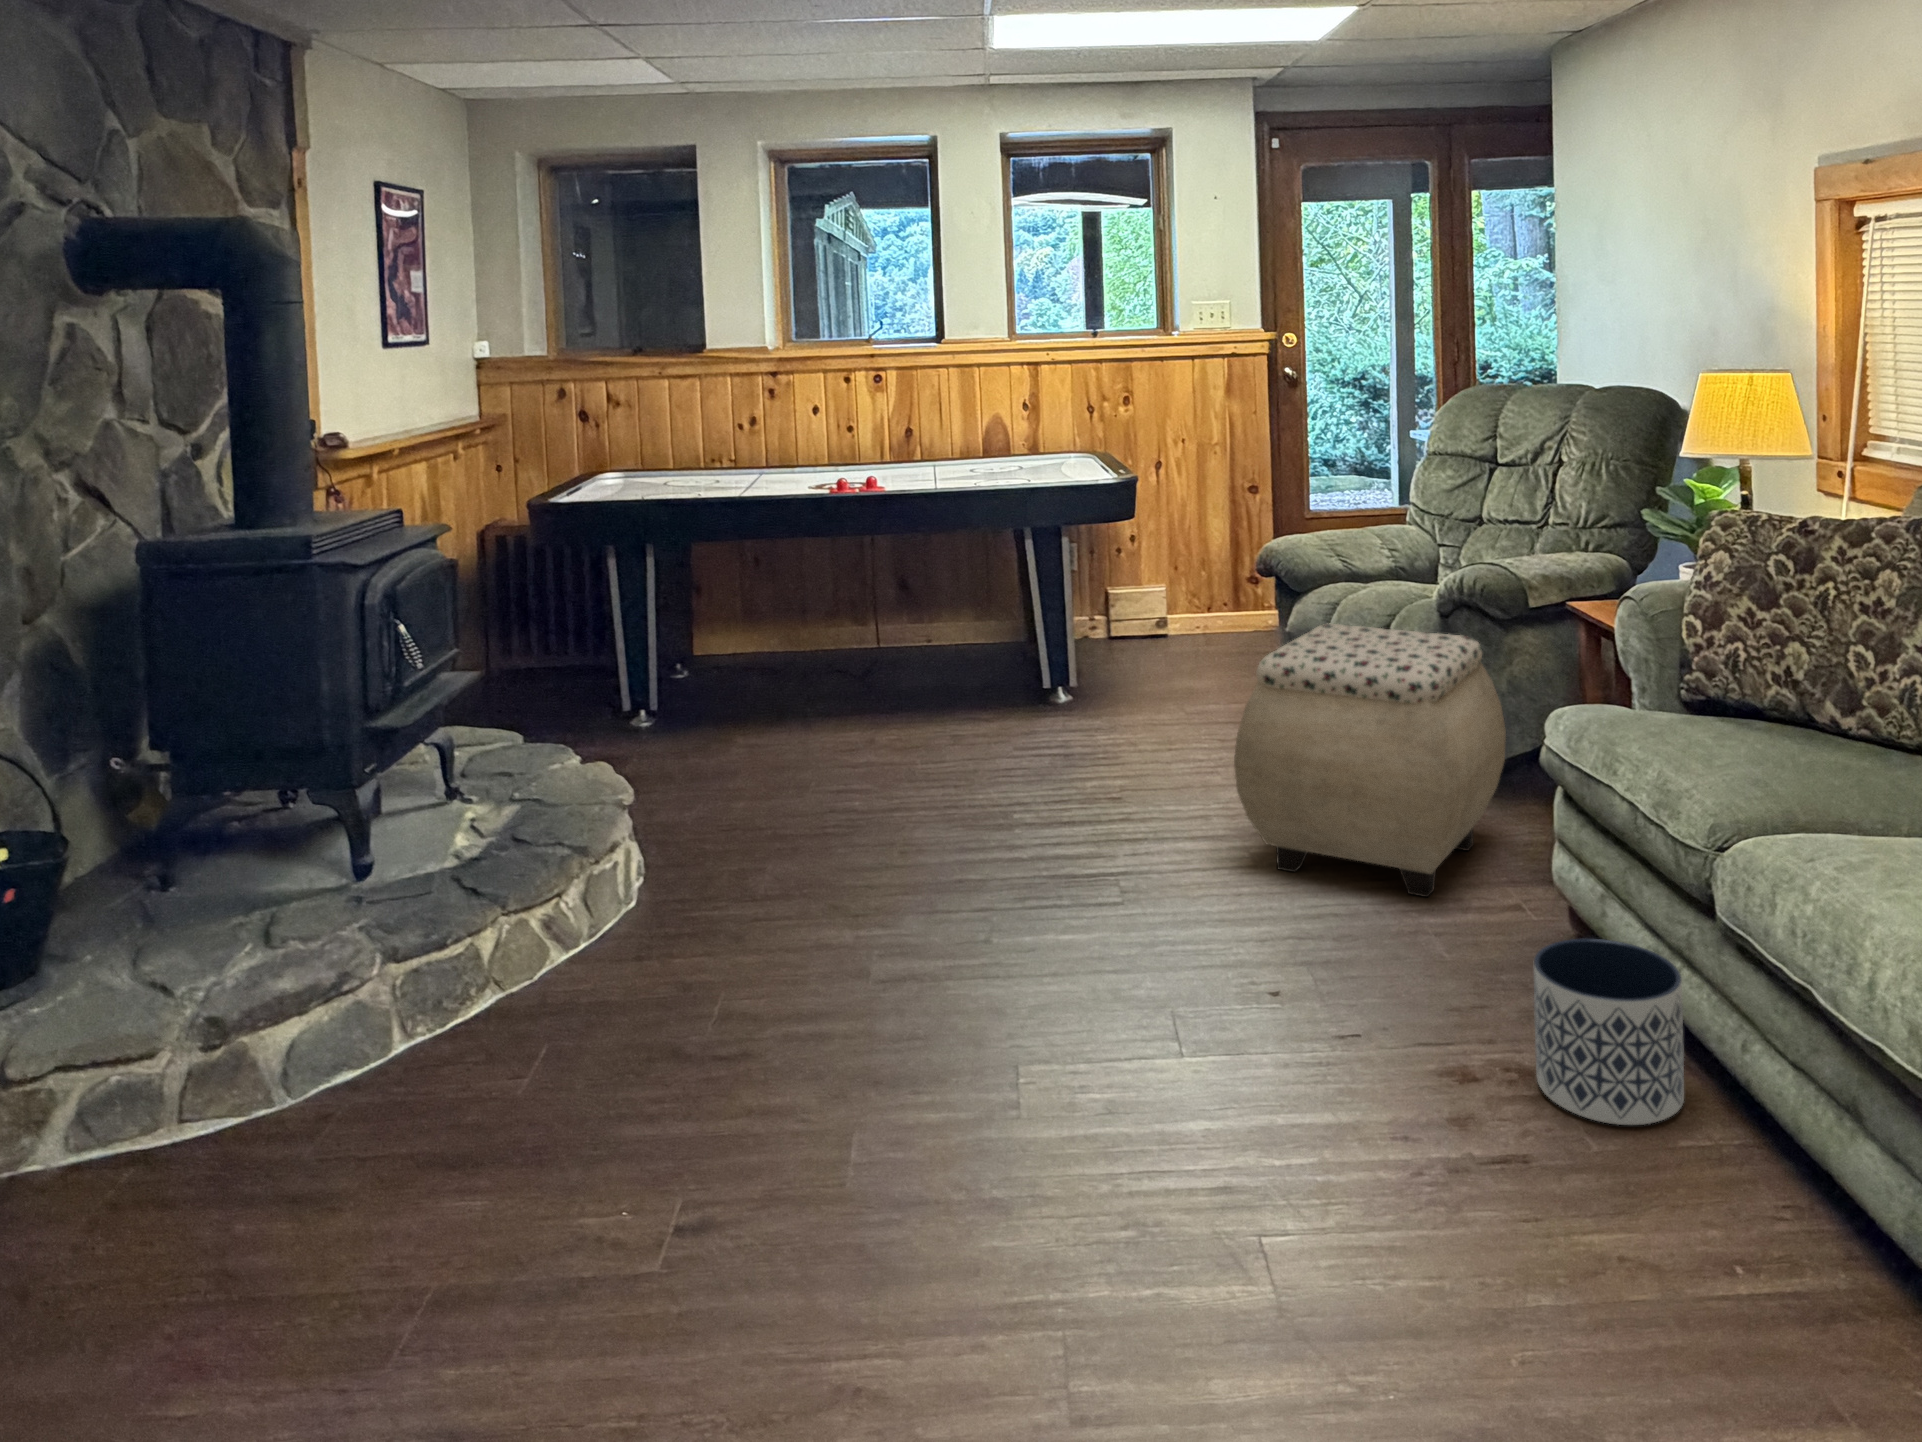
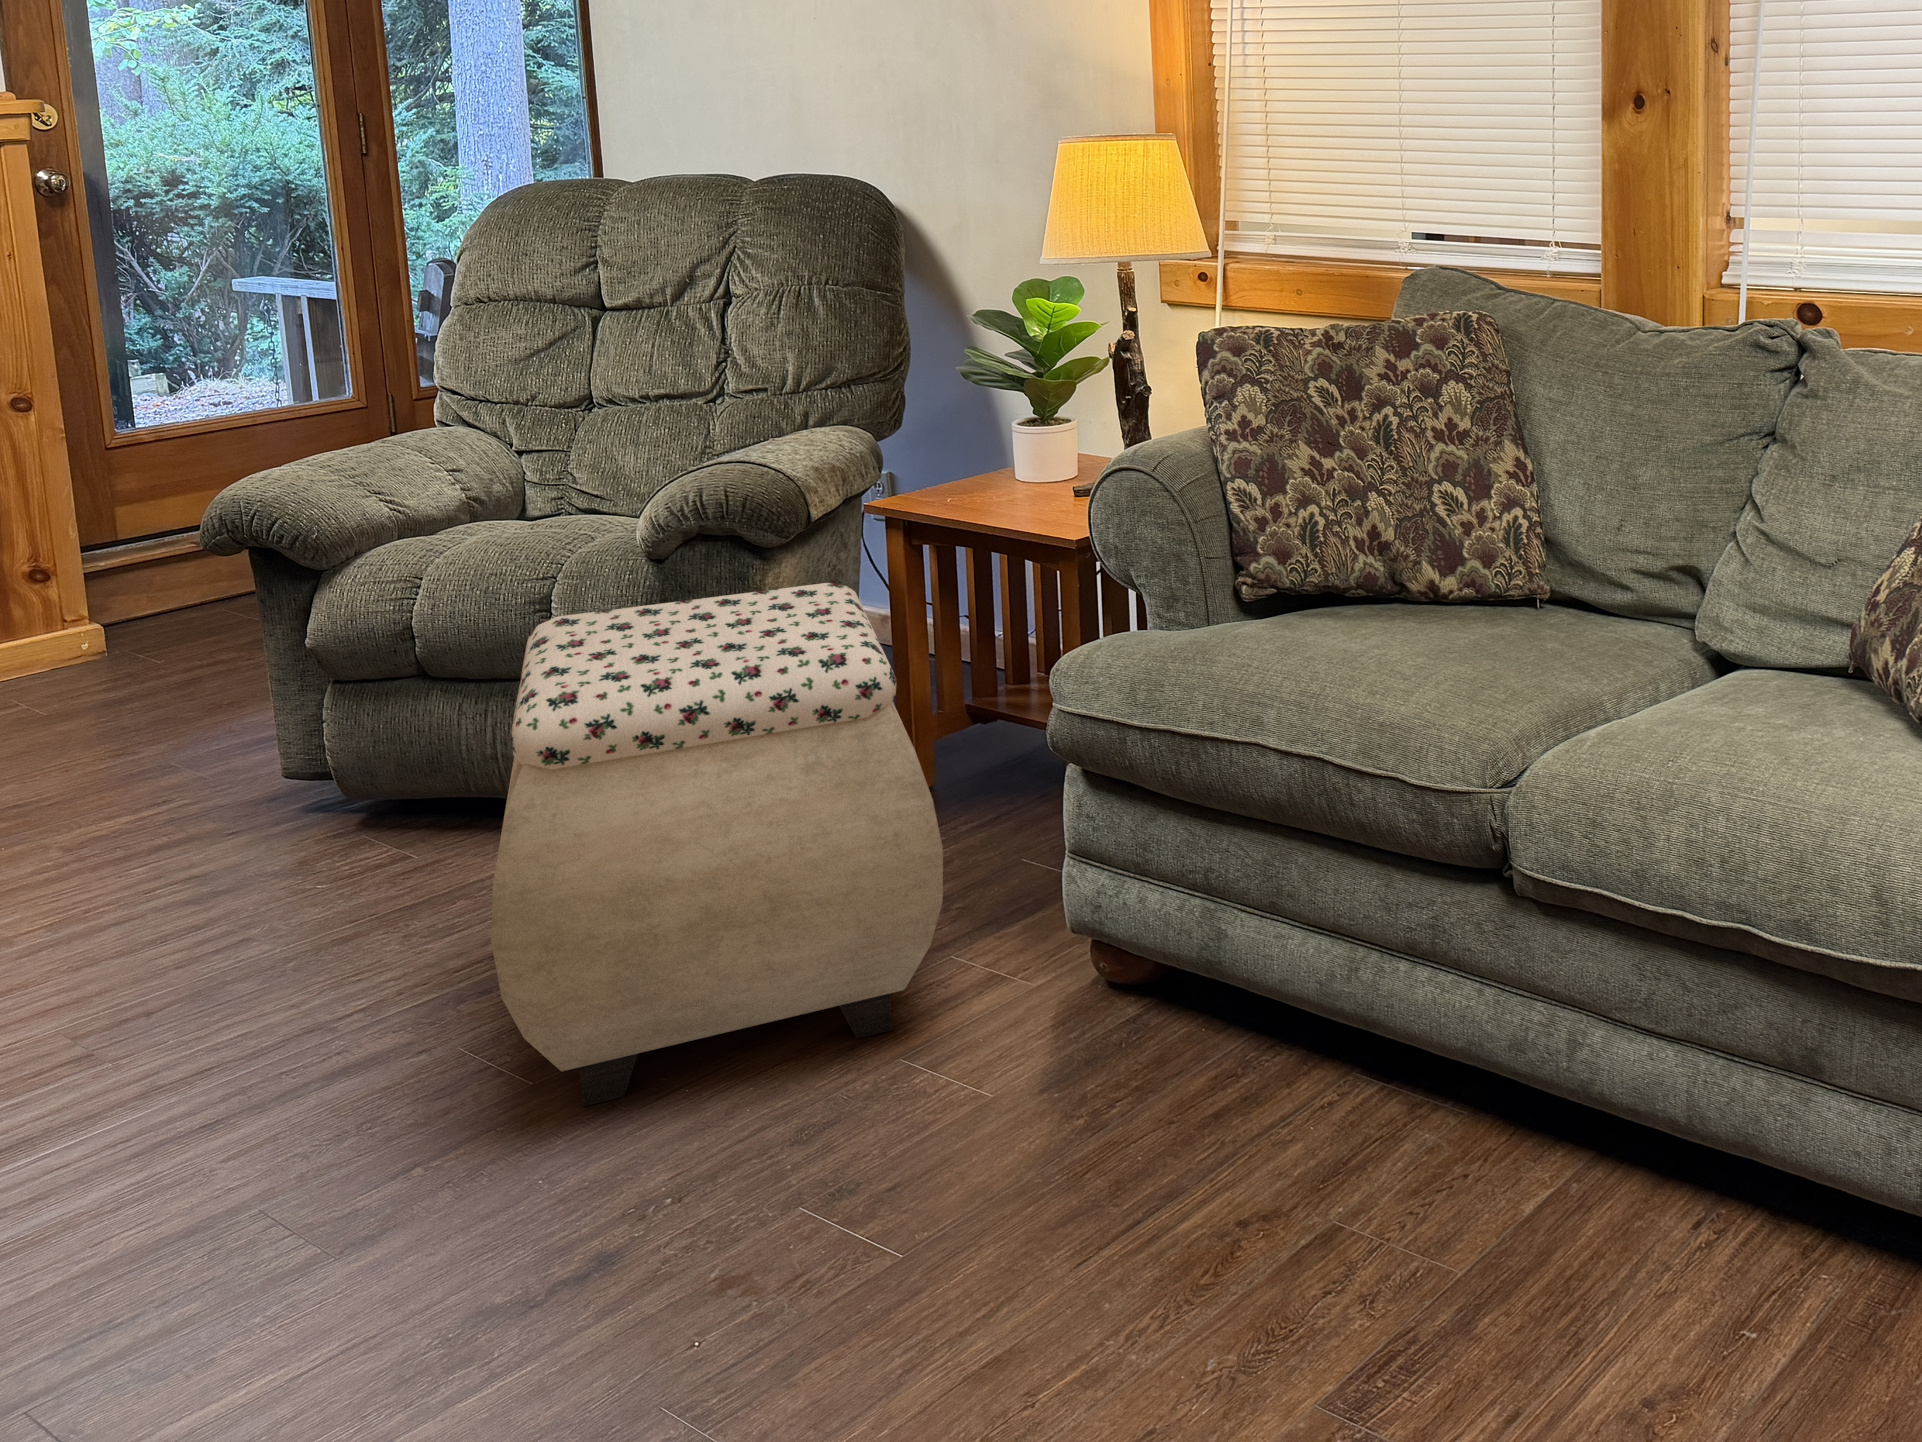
planter: present [1534,939,1684,1125] -> none [1349,974,1562,1272]

